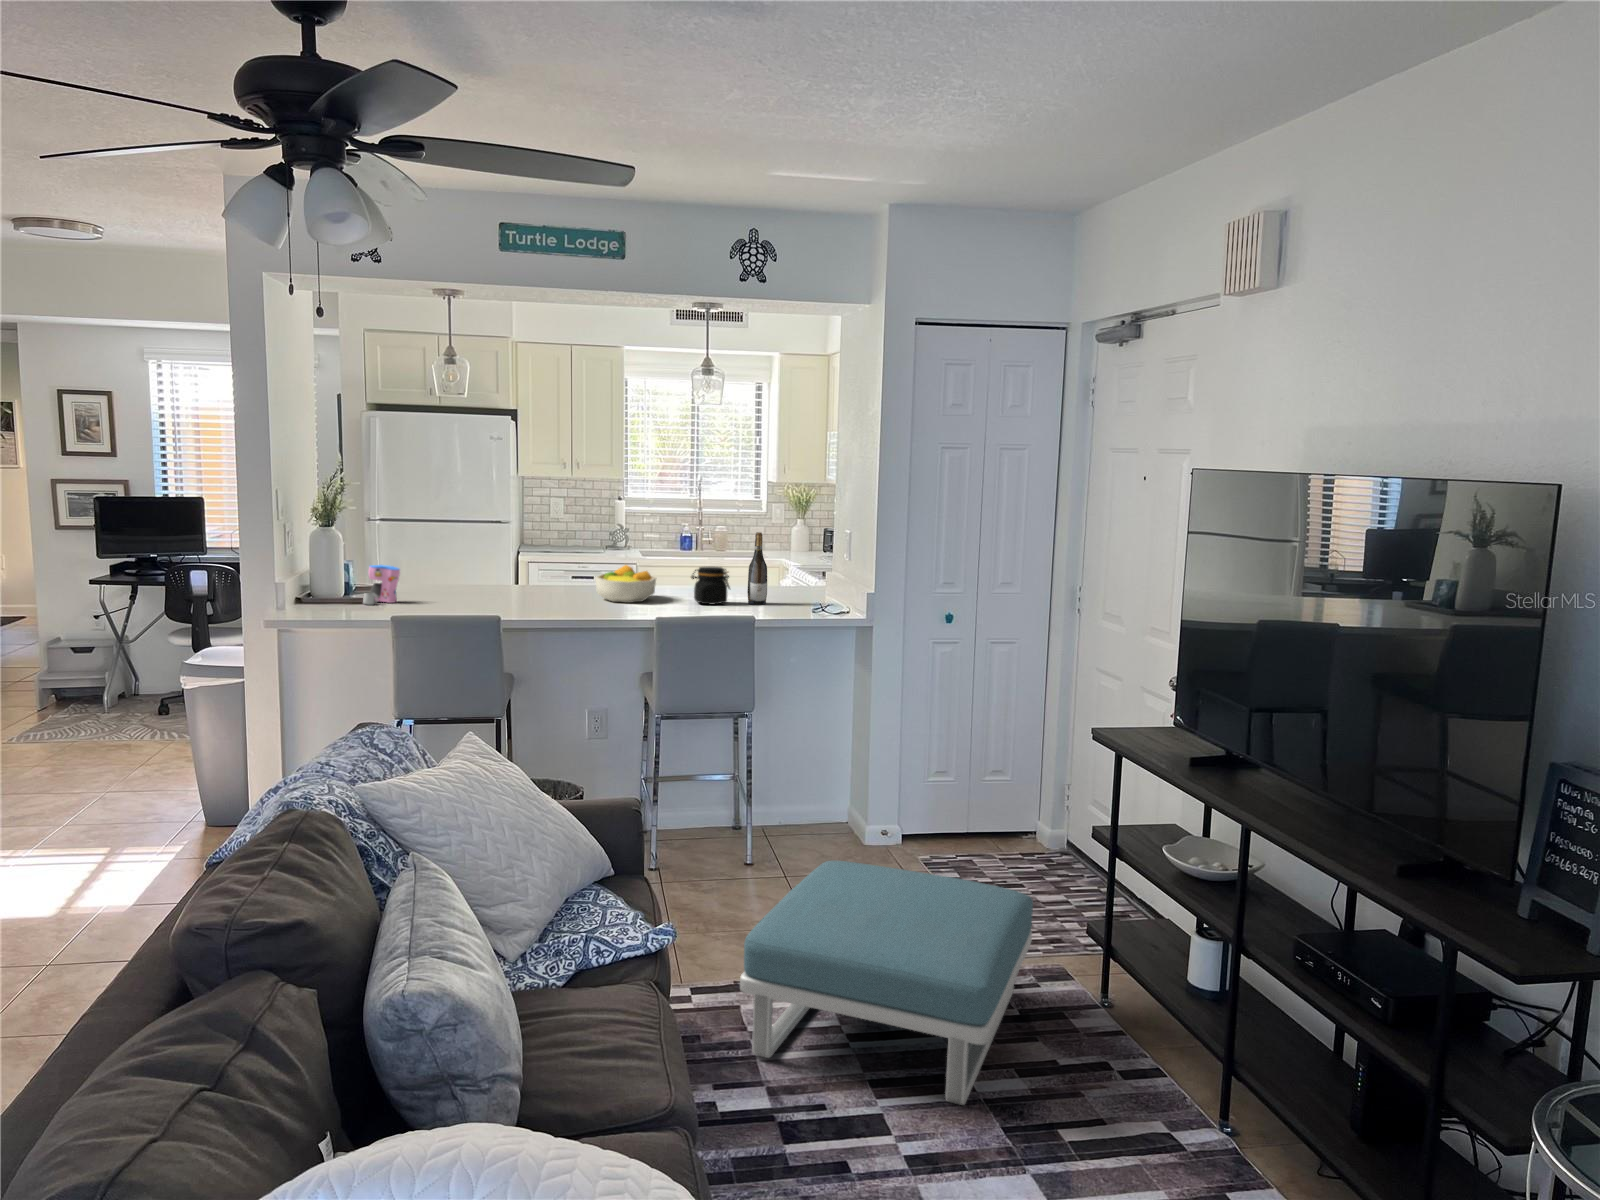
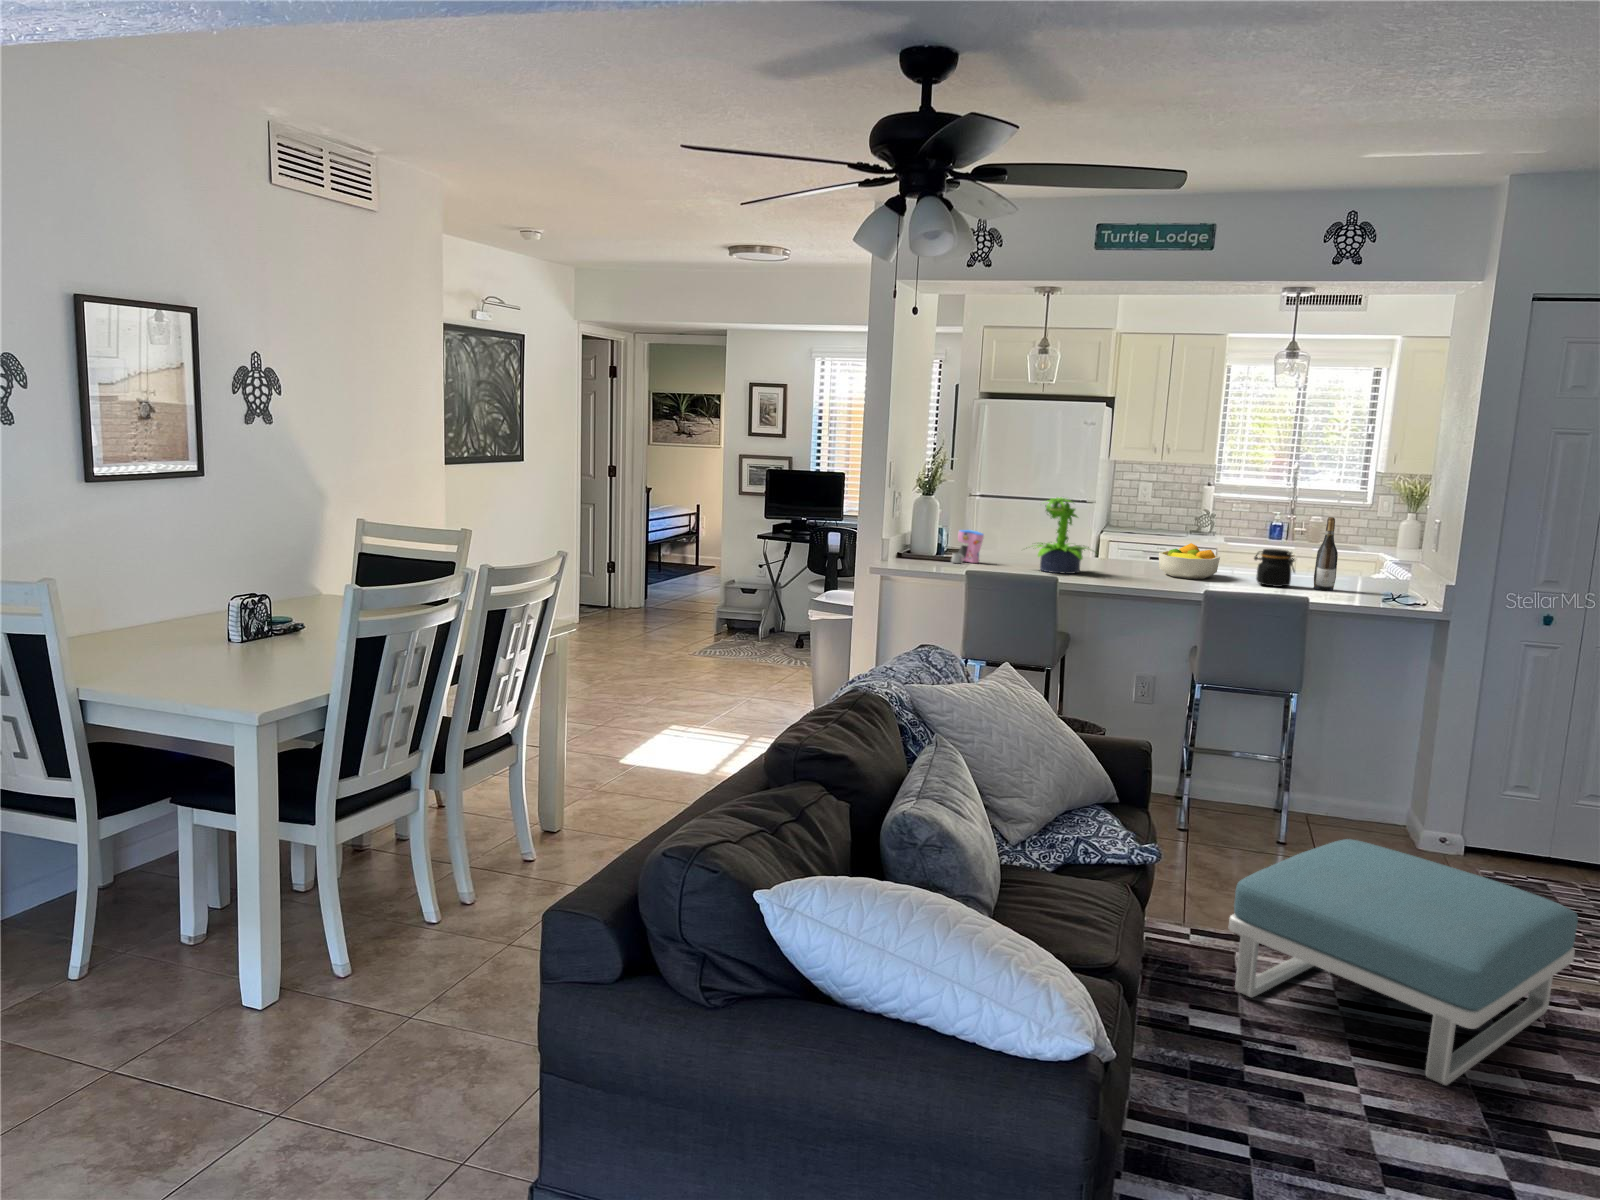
potted plant: none [447,523,536,608] -> present [1037,497,1089,574]

